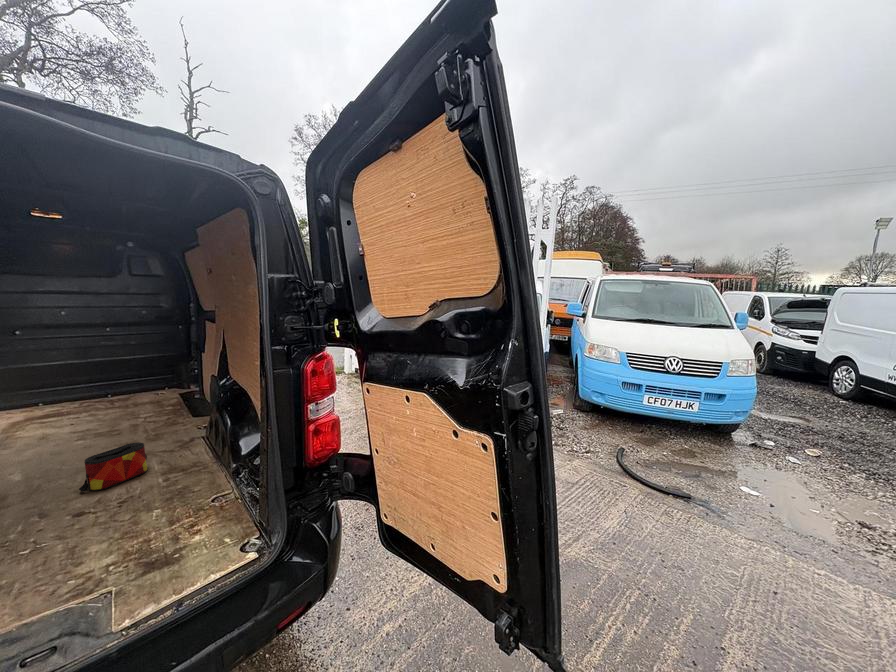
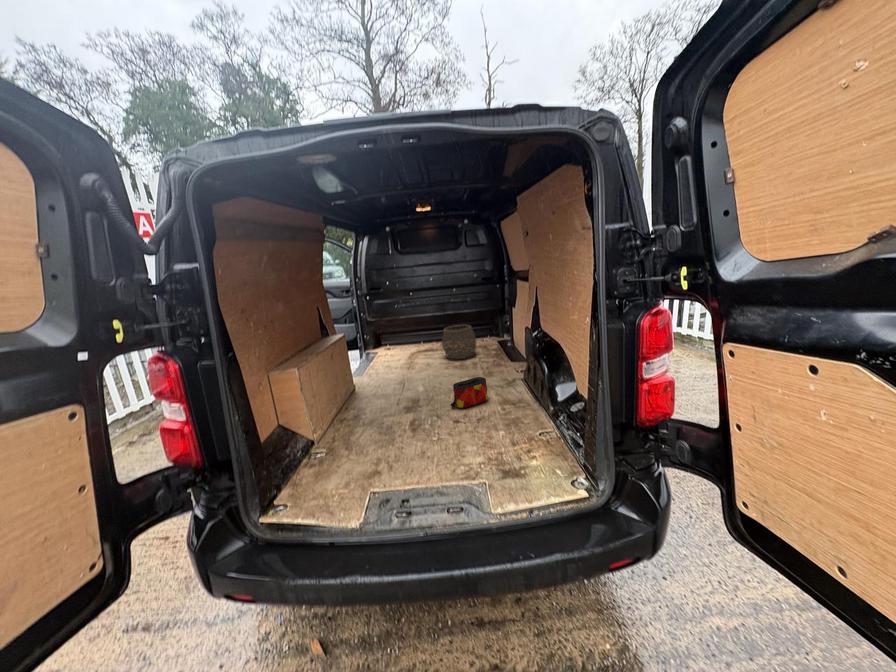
woven basket: none [81,375,143,424] -> present [442,325,476,359]

